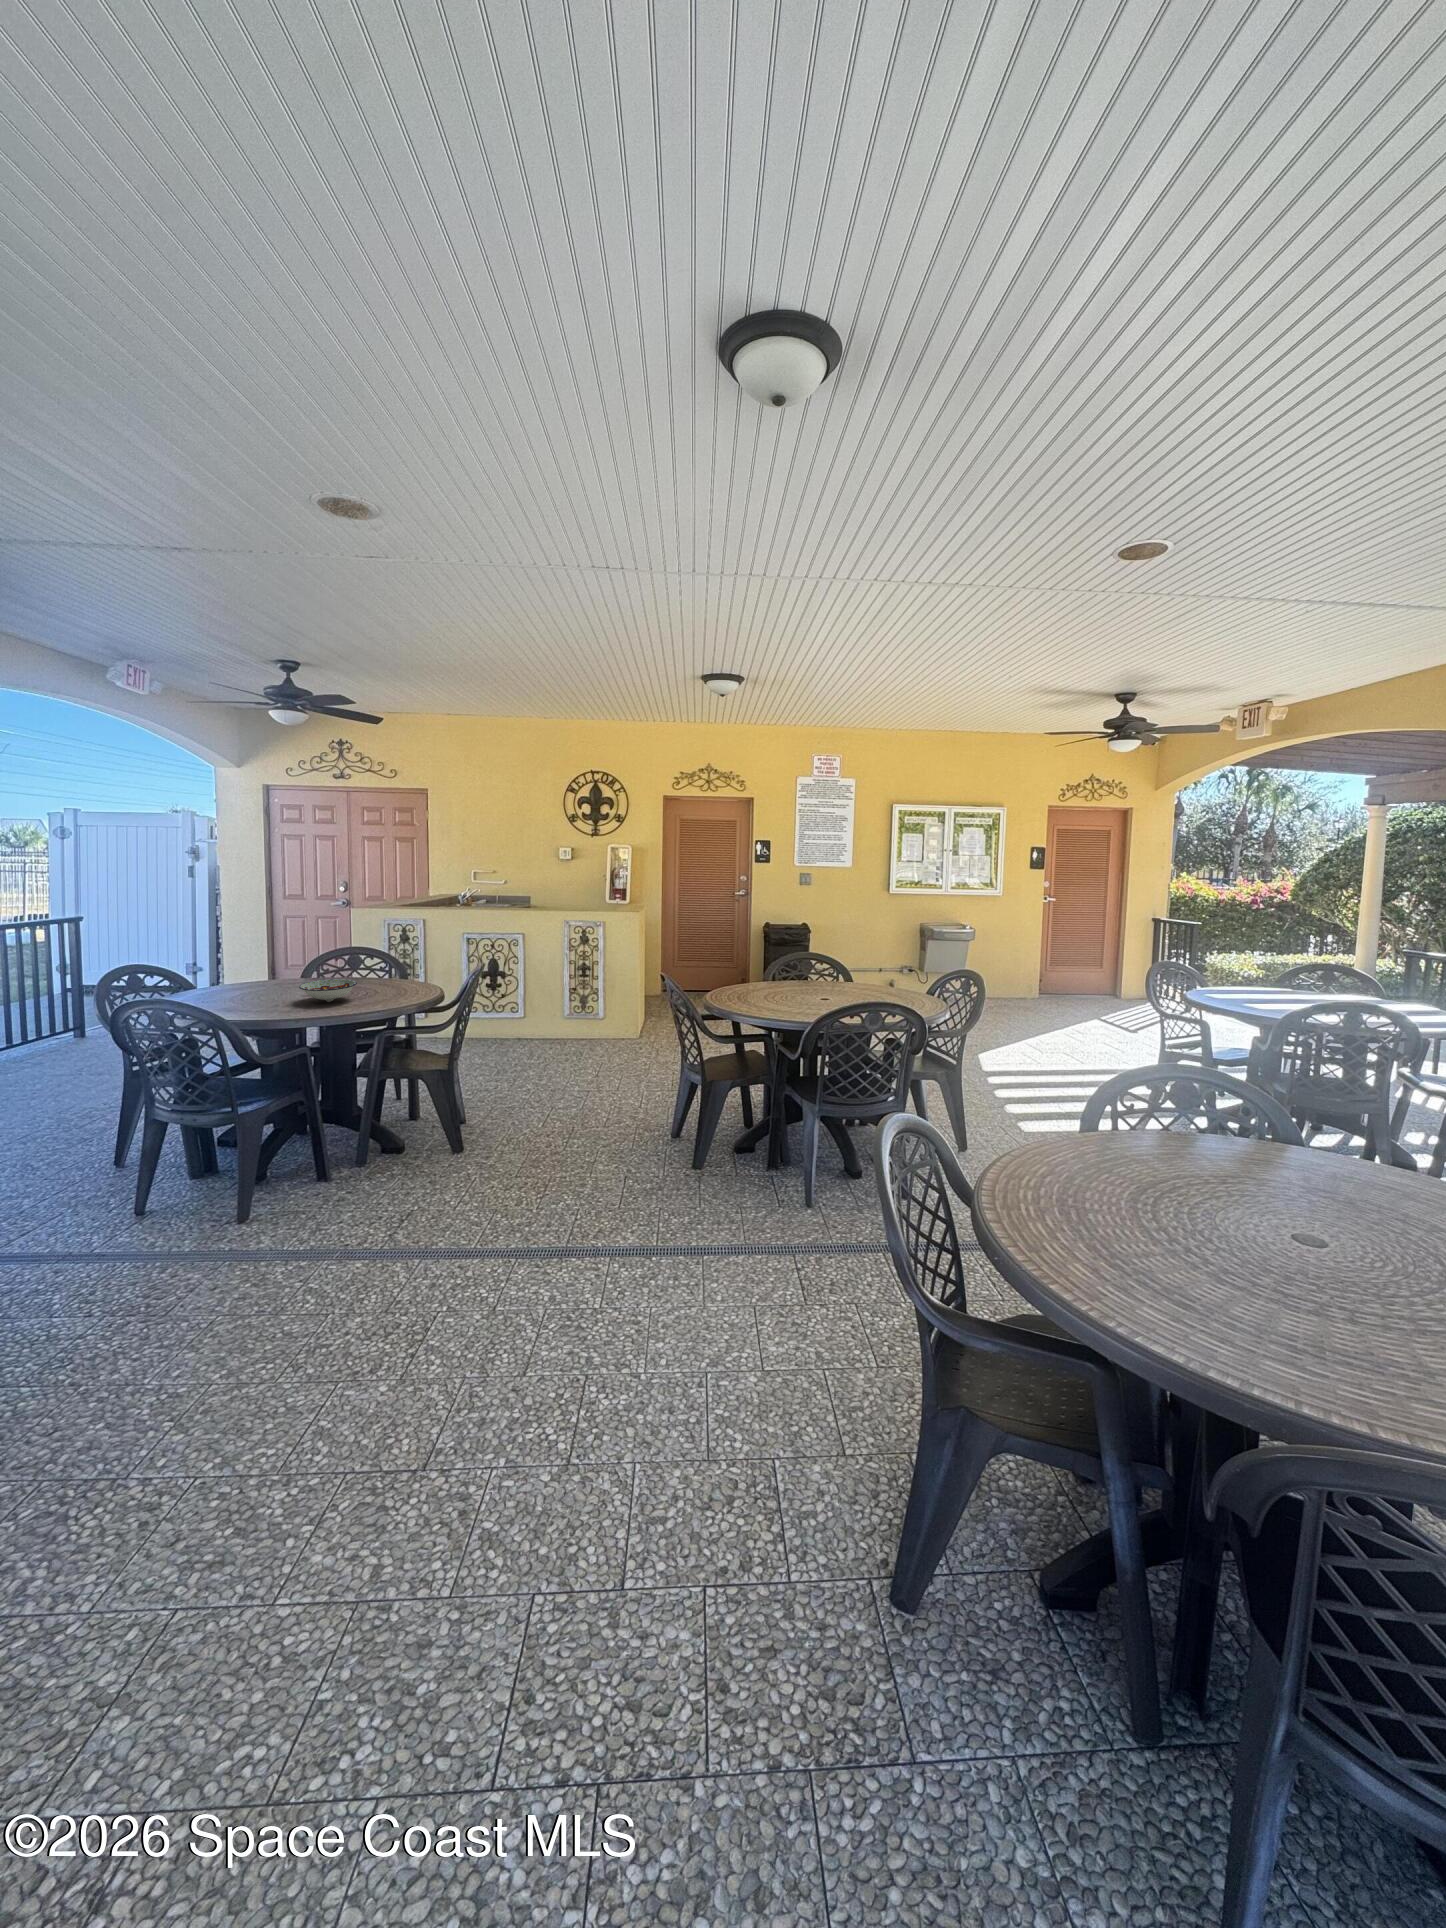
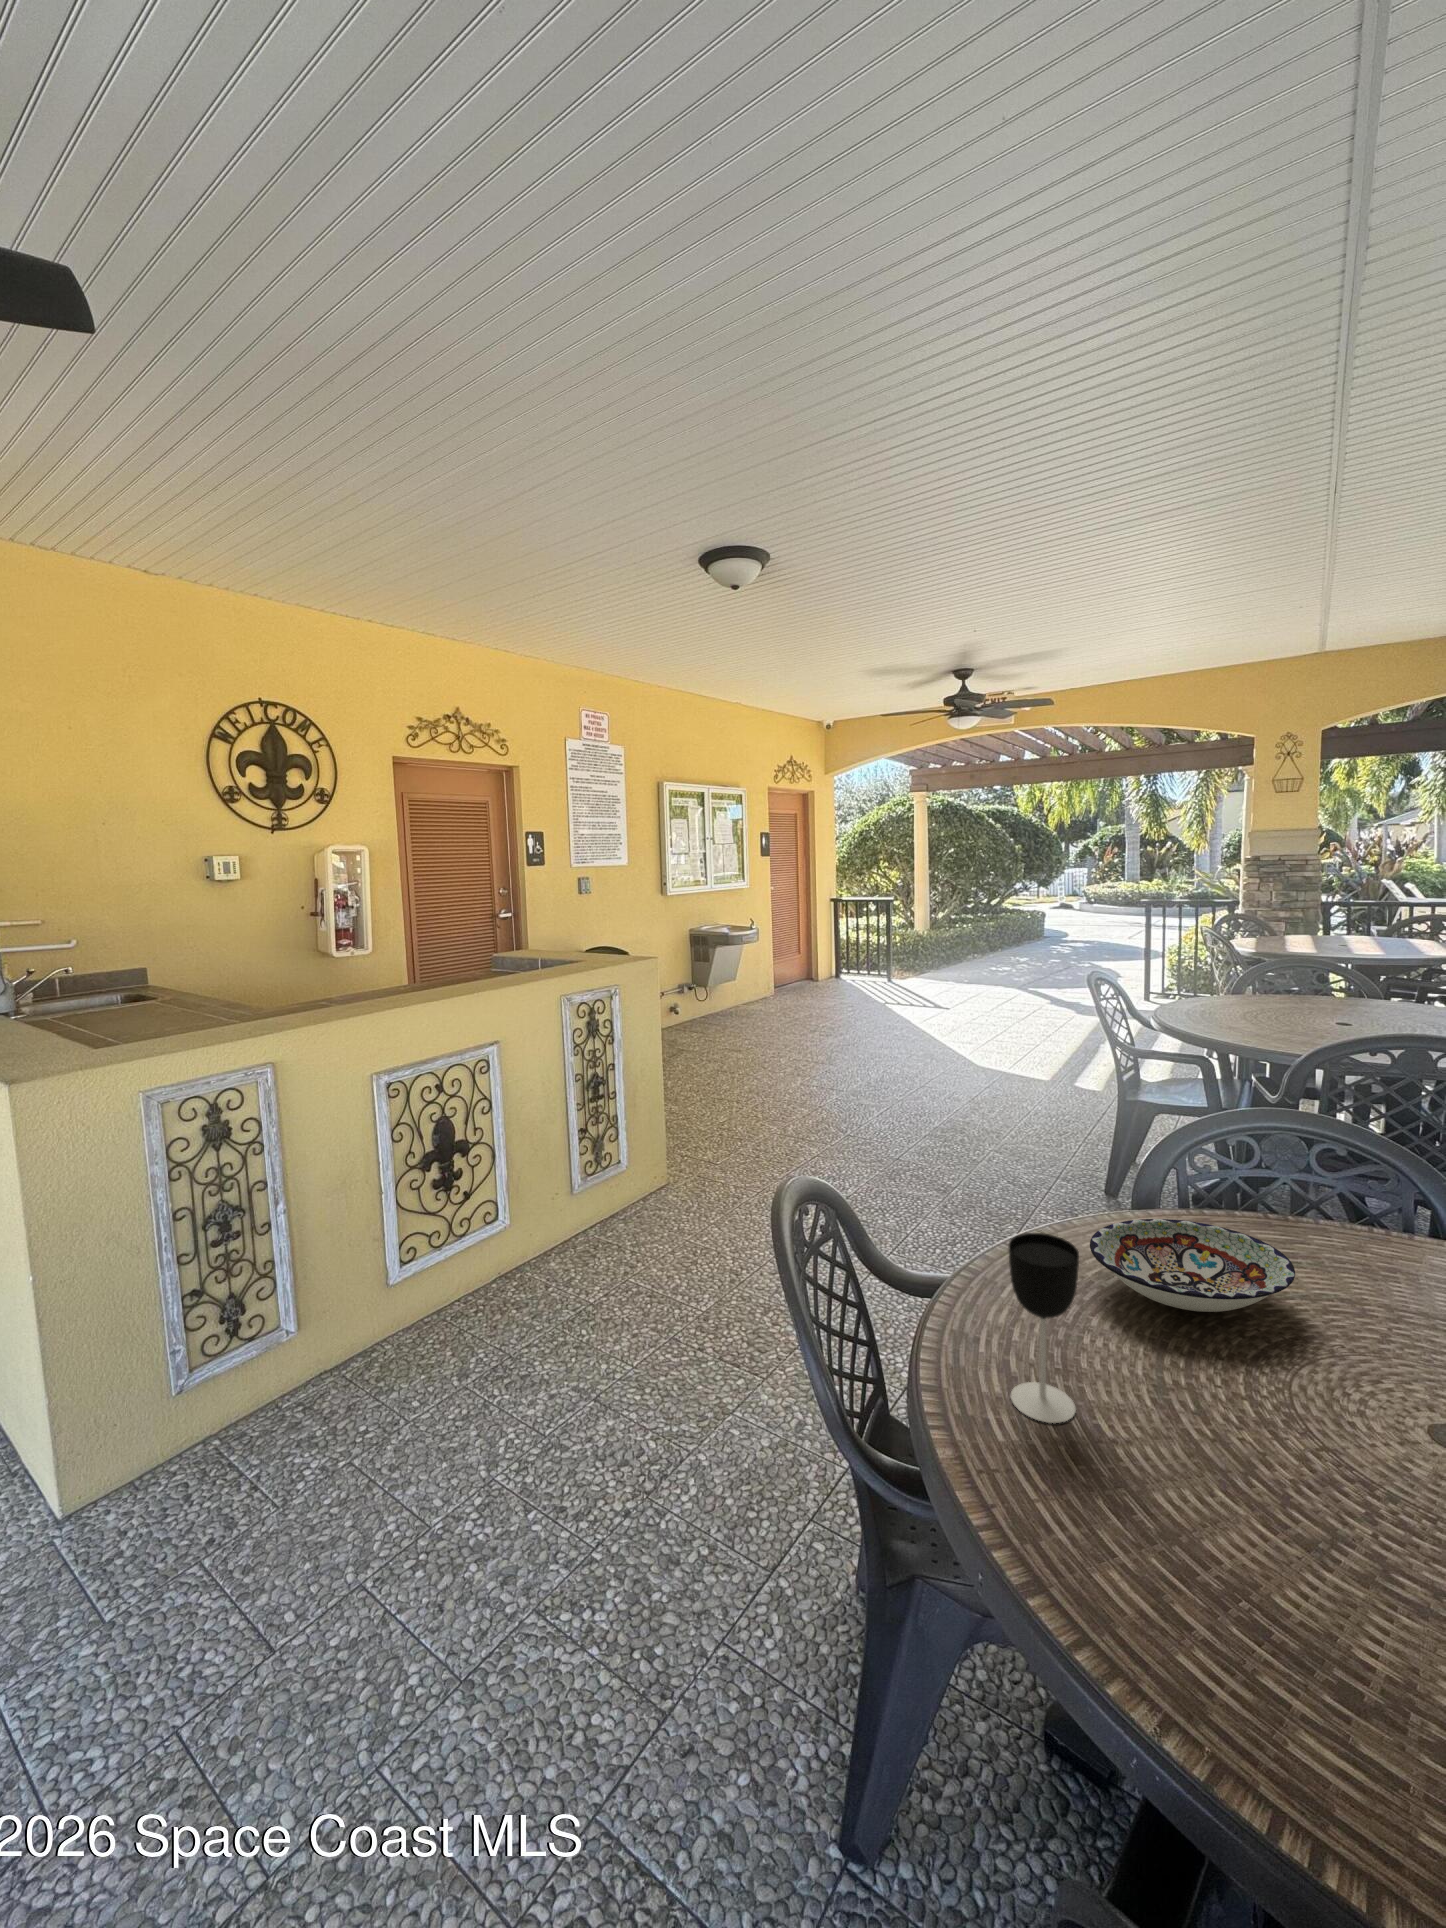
wine glass: none [254,952,277,997] -> present [1009,1233,1079,1423]

